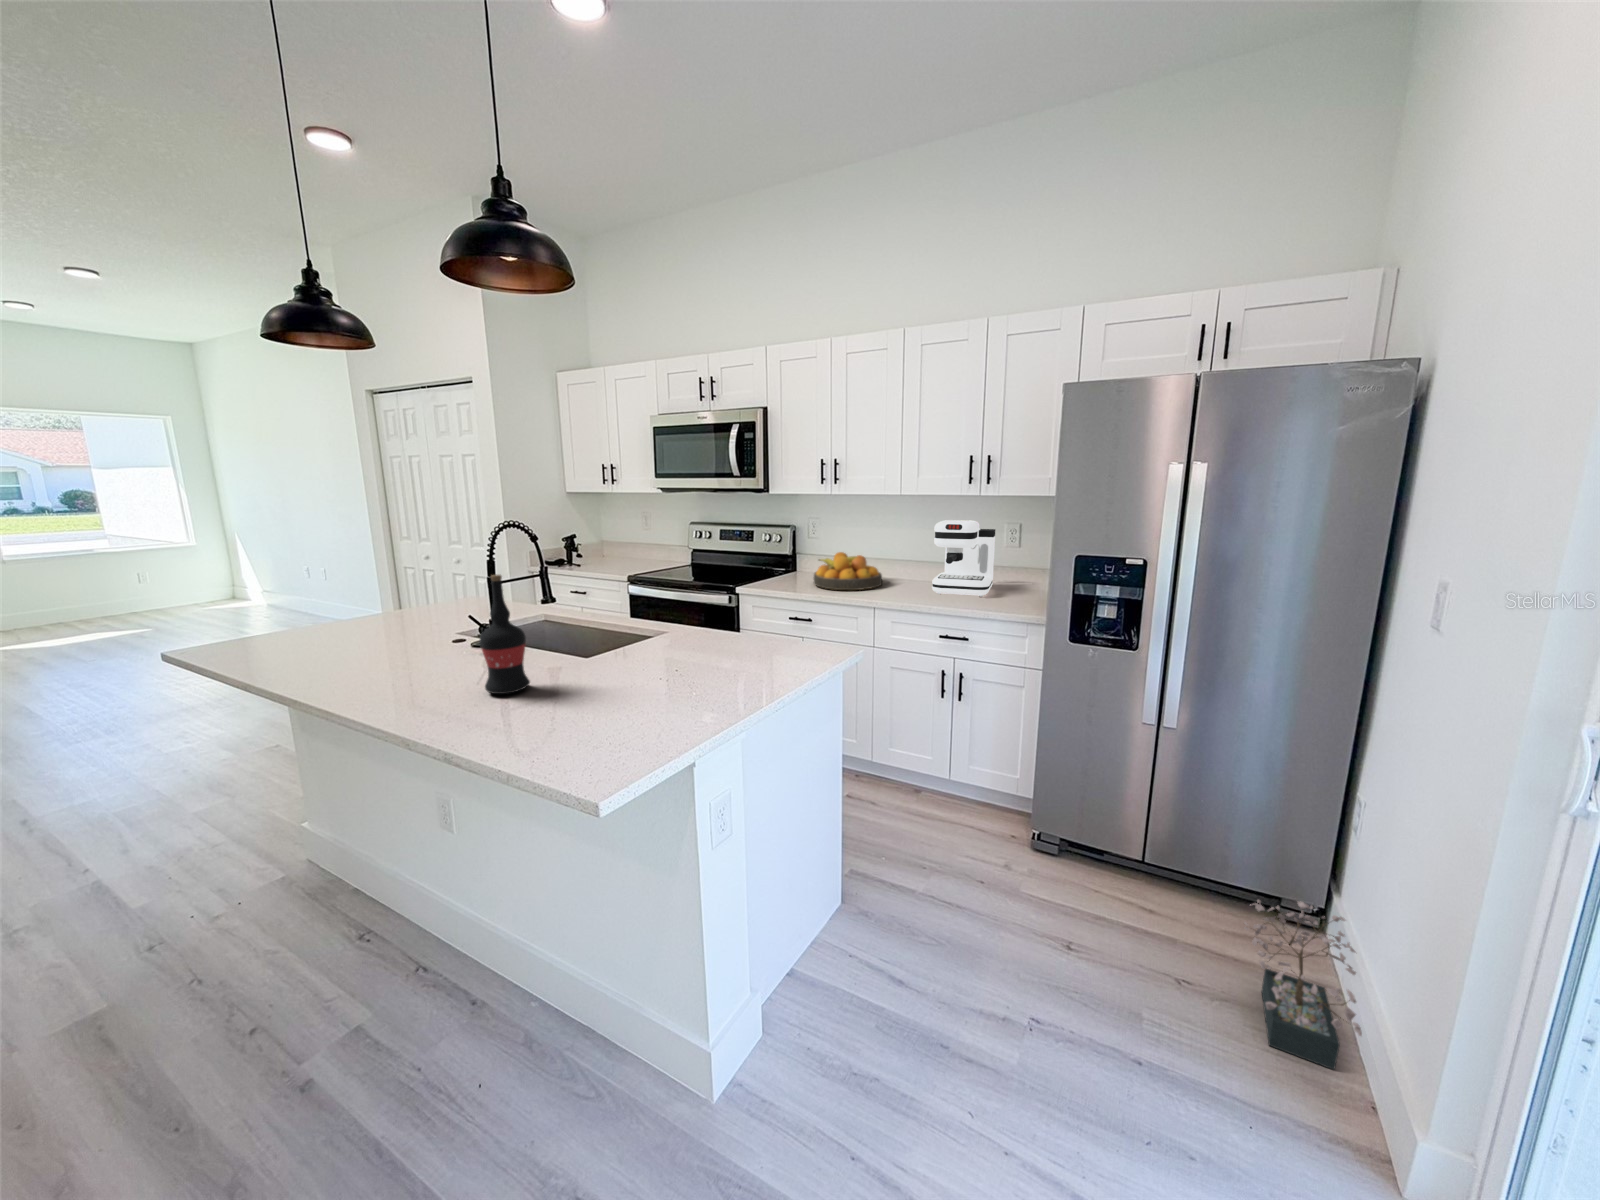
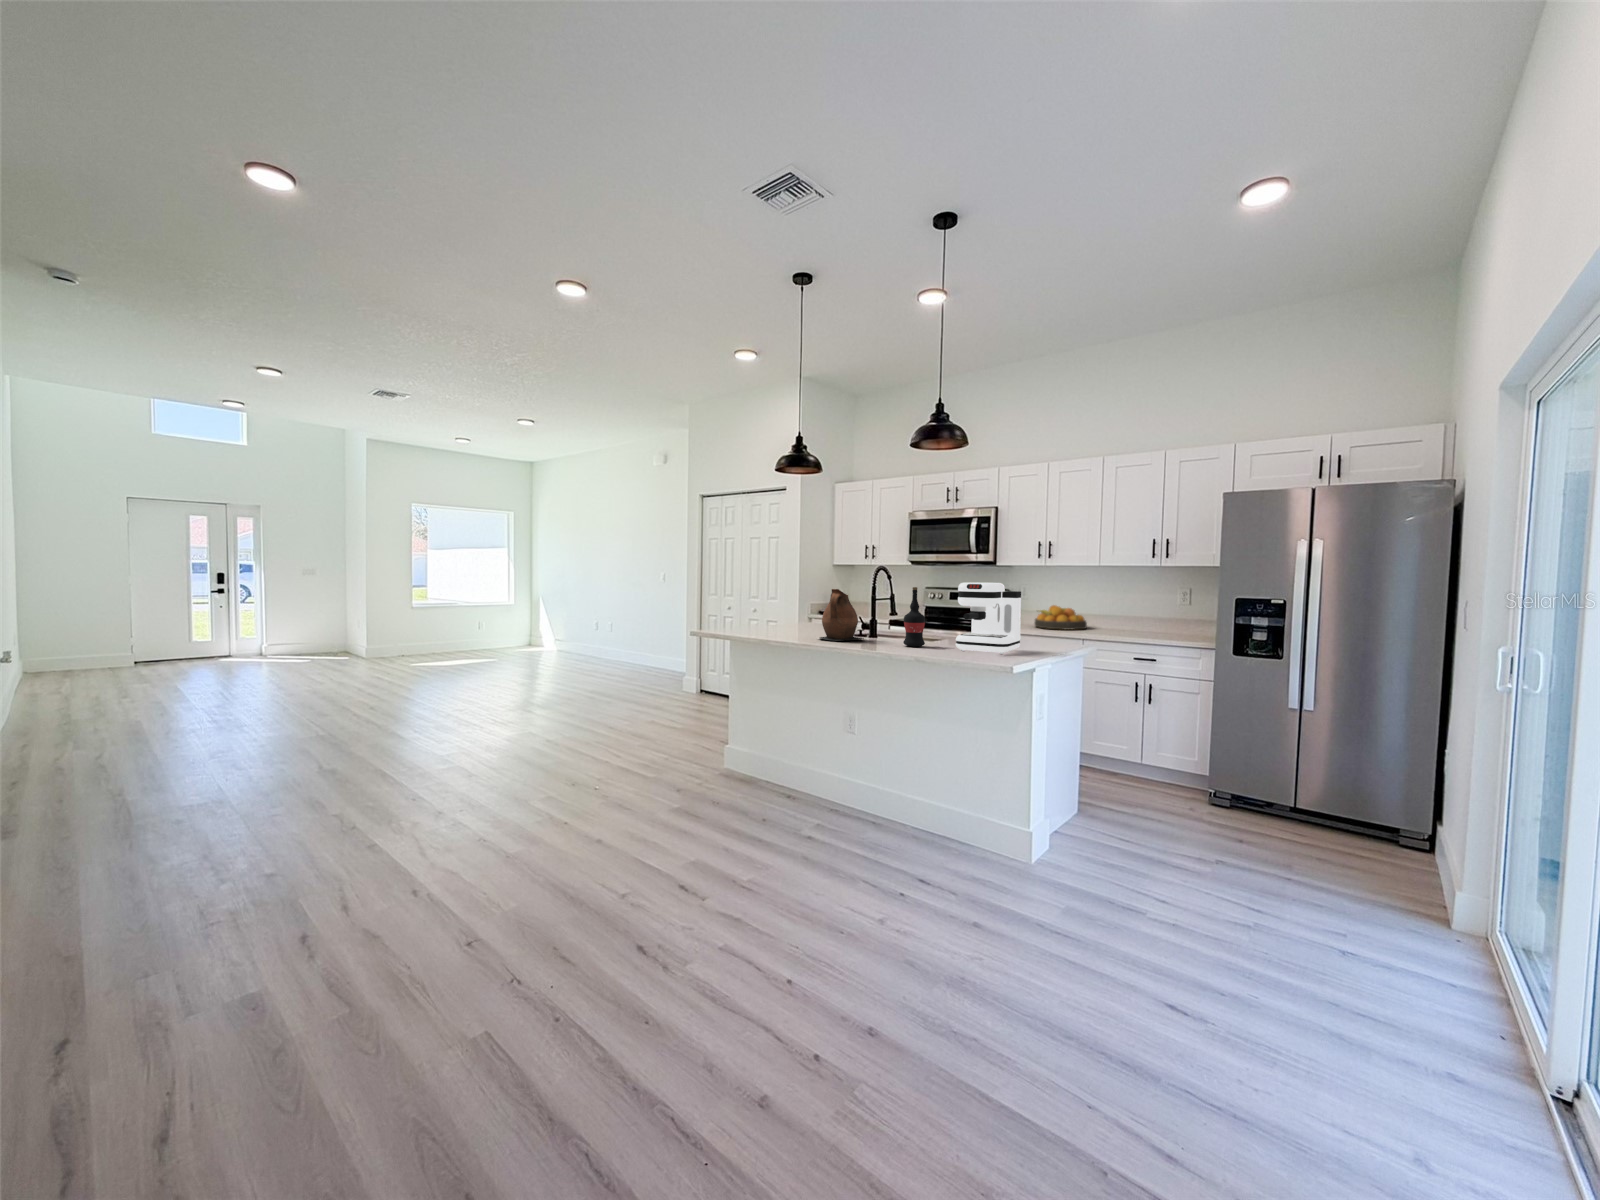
coffee maker: present [932,520,995,597] -> present [956,582,1021,654]
ceramic pitcher: none [345,575,447,680] -> present [820,589,864,641]
decorative plant: present [1244,900,1362,1070] -> none [1357,804,1431,891]

